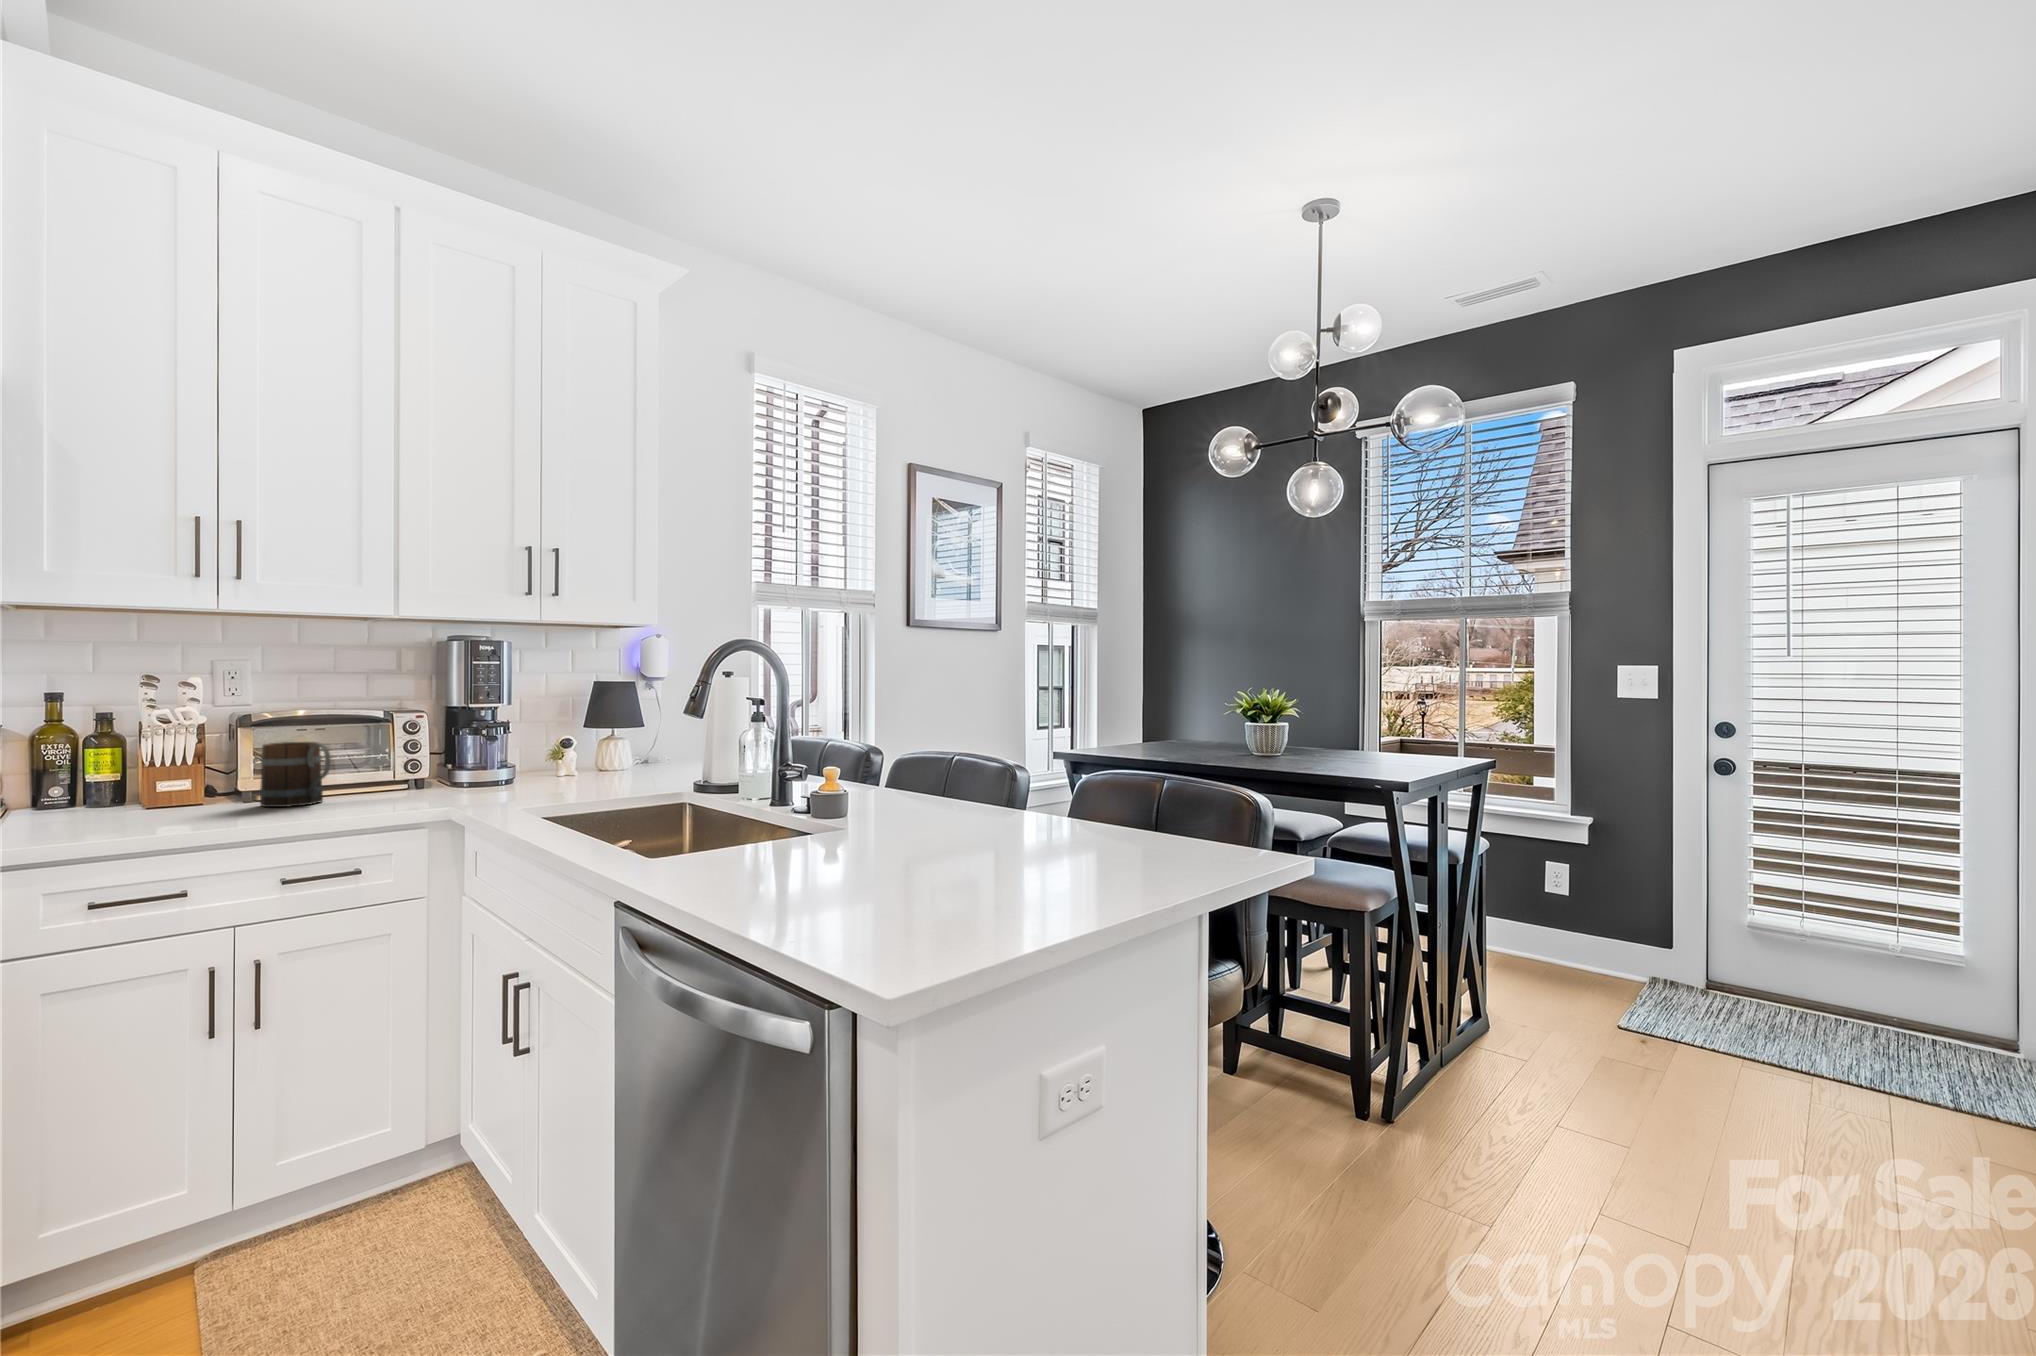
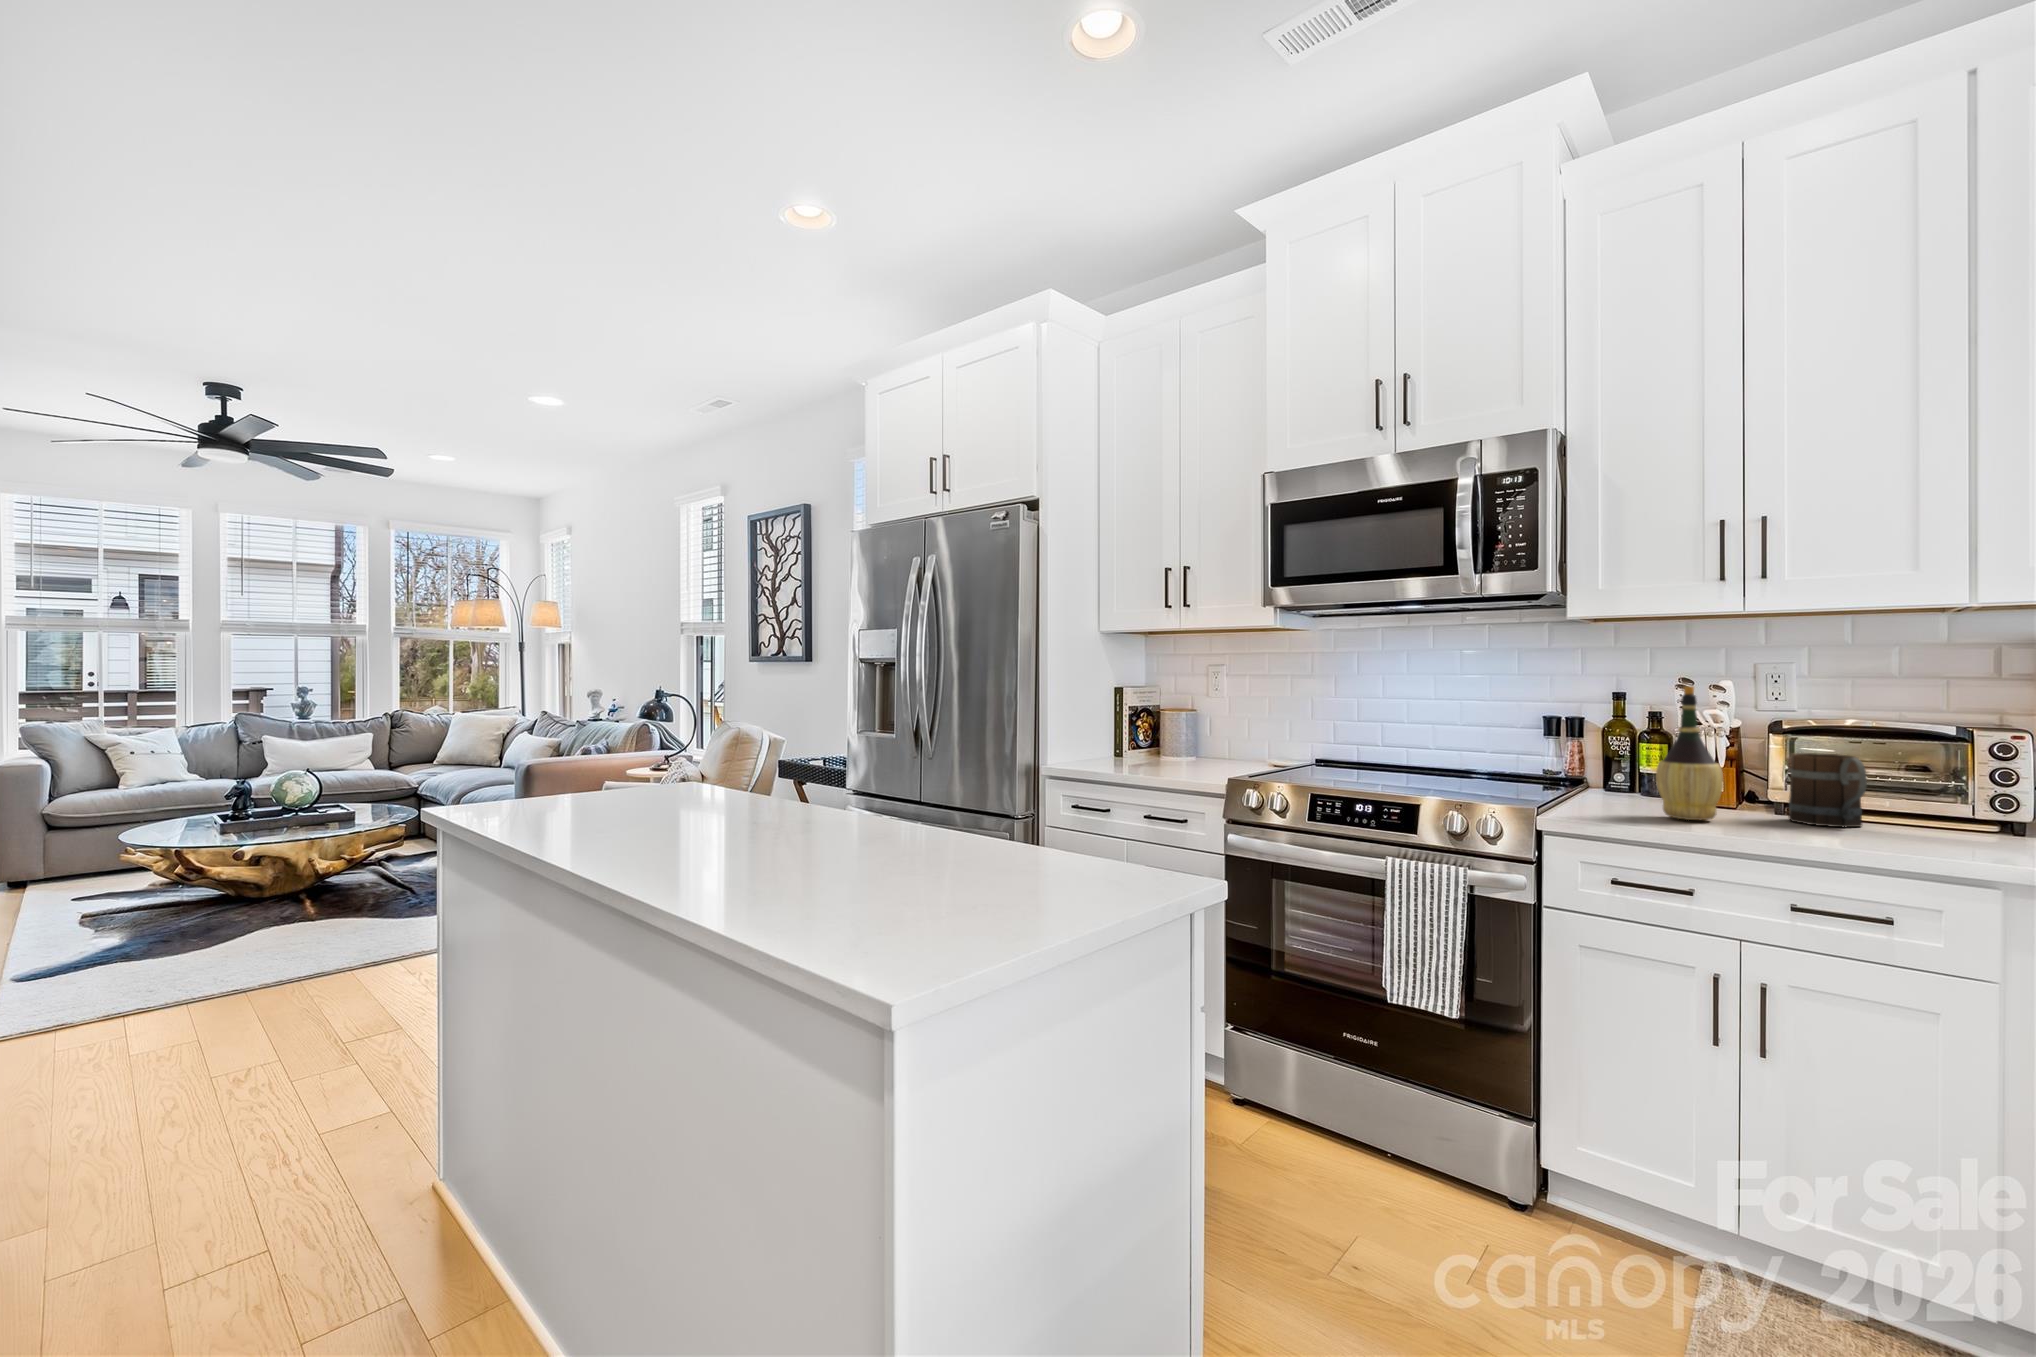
wine bottle: none [129,683,206,822] -> present [1656,686,1723,820]

